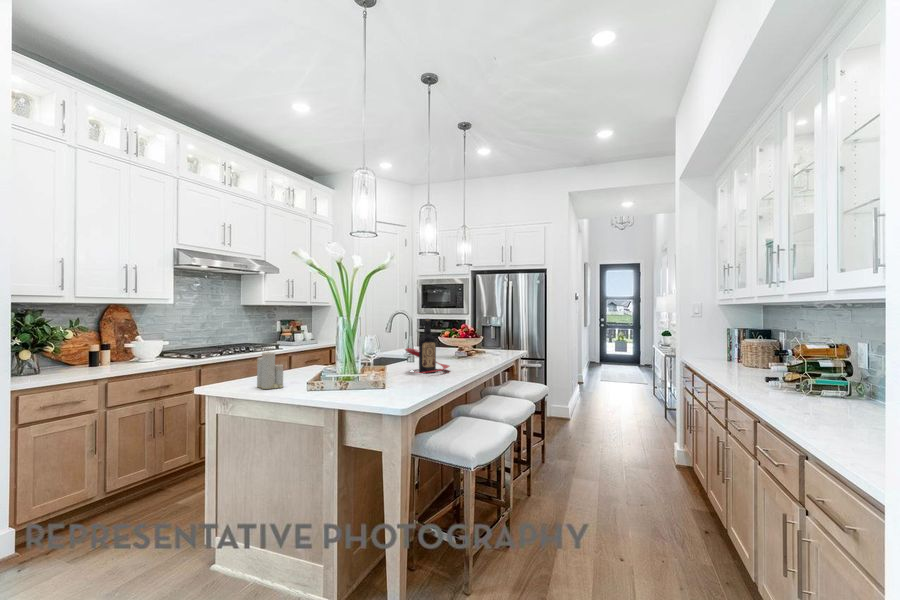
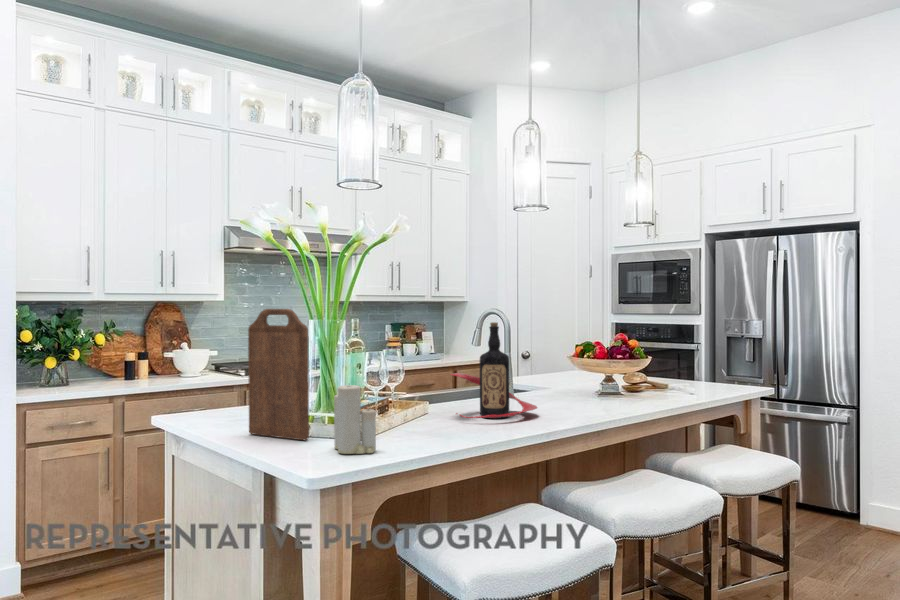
cutting board: none [302,311,349,391] -> present [248,309,309,440]
candle: present [257,352,283,389] -> present [334,385,376,454]

